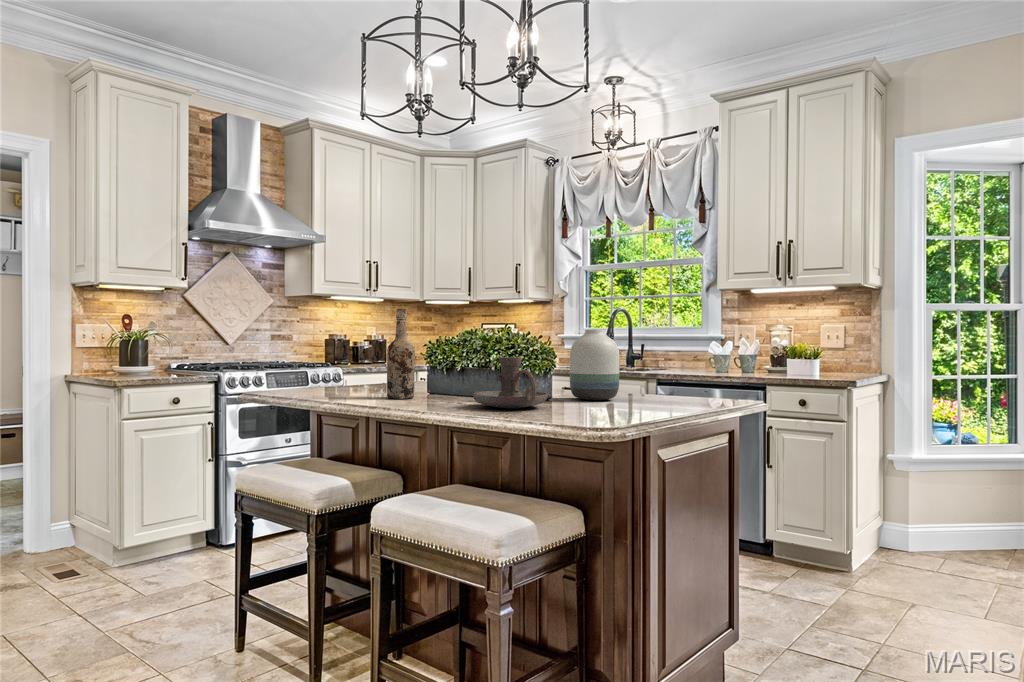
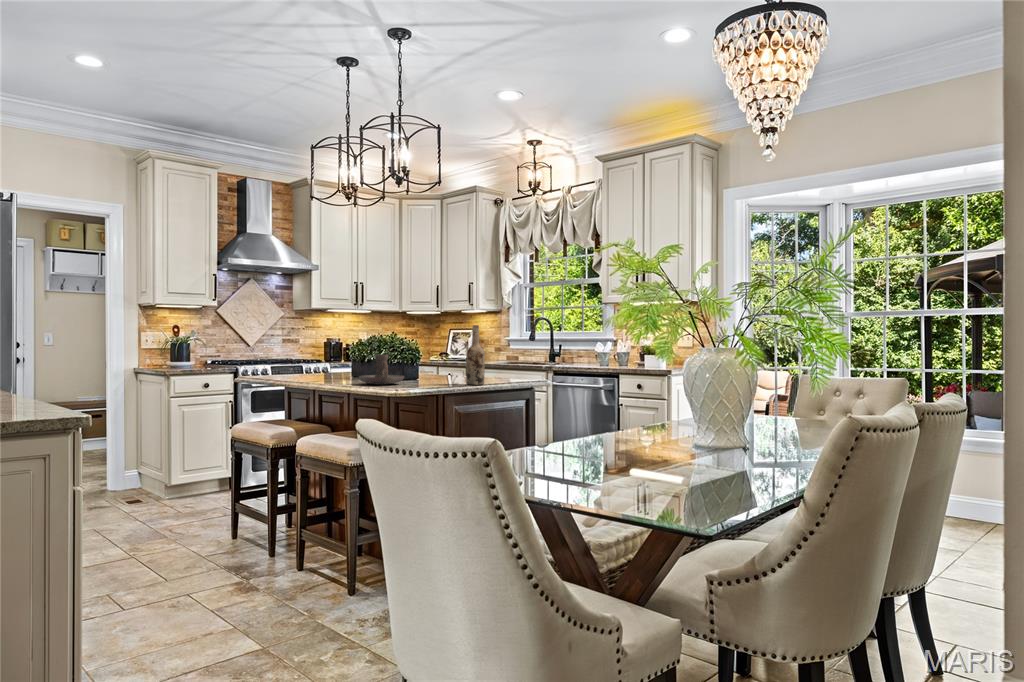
wine bottle: present [387,309,415,399] -> present [466,325,485,385]
vase: present [570,329,619,400] -> none [432,337,463,381]

